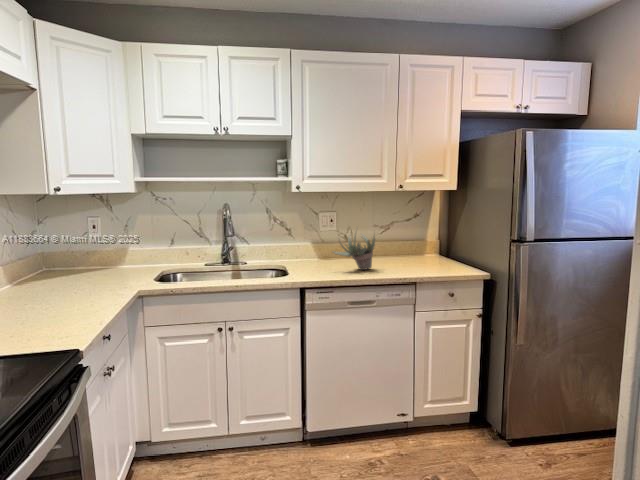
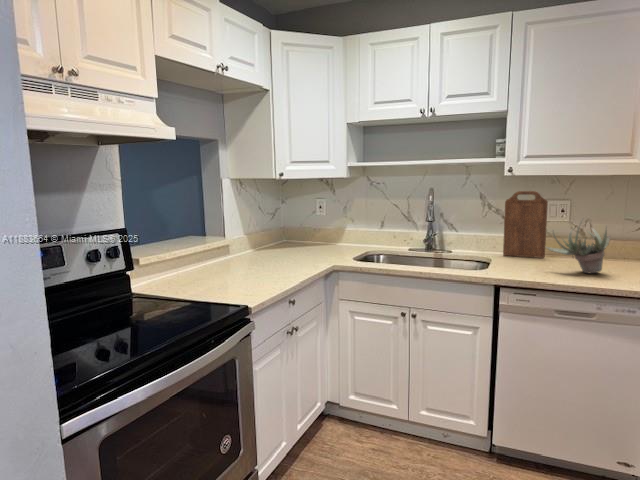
cutting board: none [290,205,324,263] -> present [503,191,548,258]

